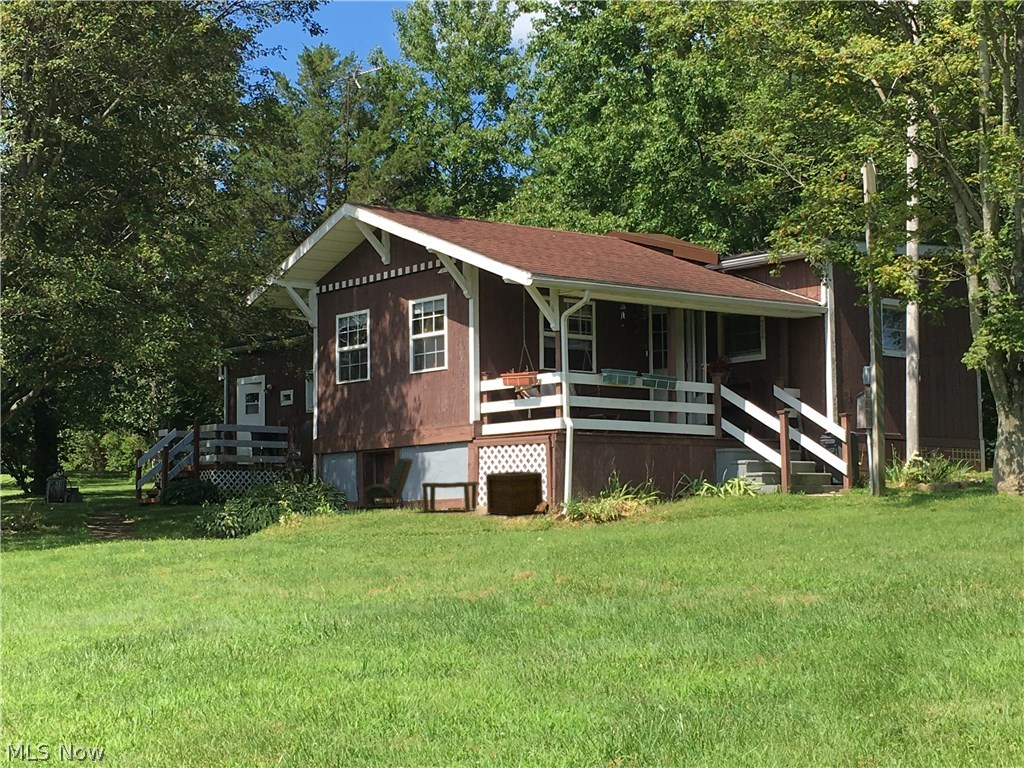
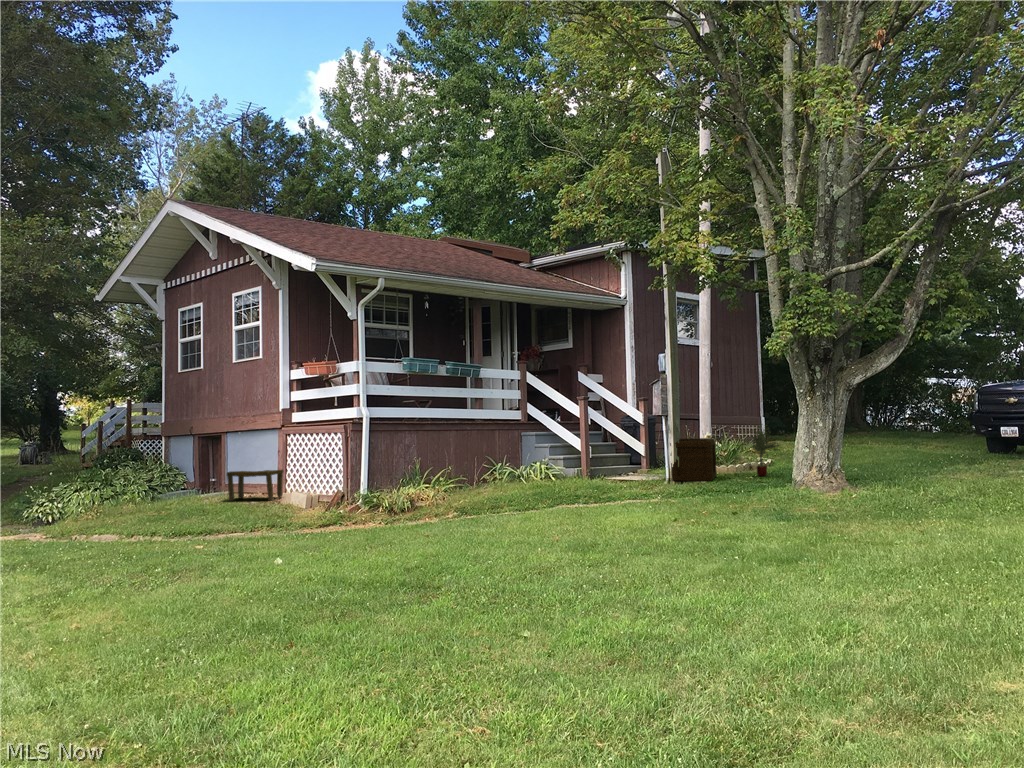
potted tree: none [963,439,995,493] -> present [751,424,779,476]
lounge chair: present [363,458,413,509] -> none [182,444,236,495]
wooden crate: present [486,472,543,515] -> present [670,438,717,481]

